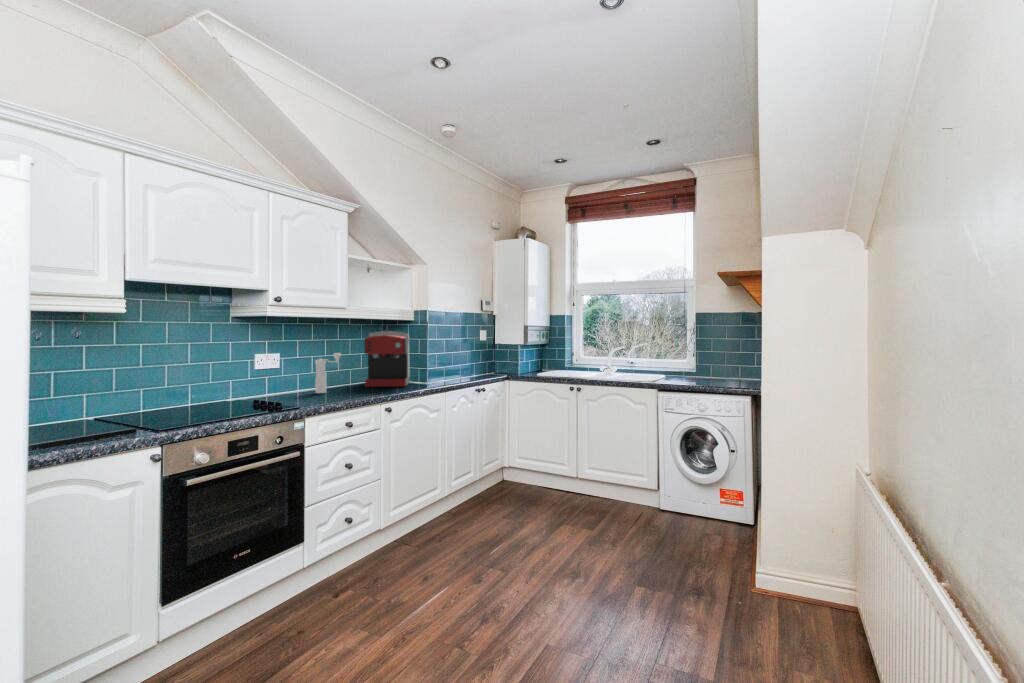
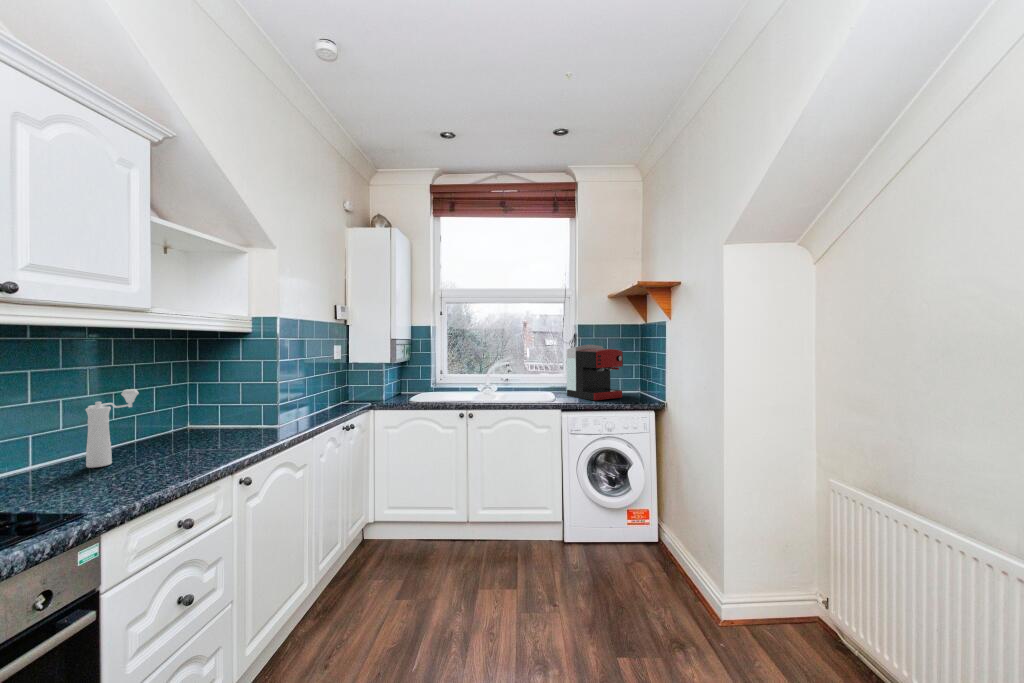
coffee maker: present [364,331,410,387] -> present [567,344,623,400]

